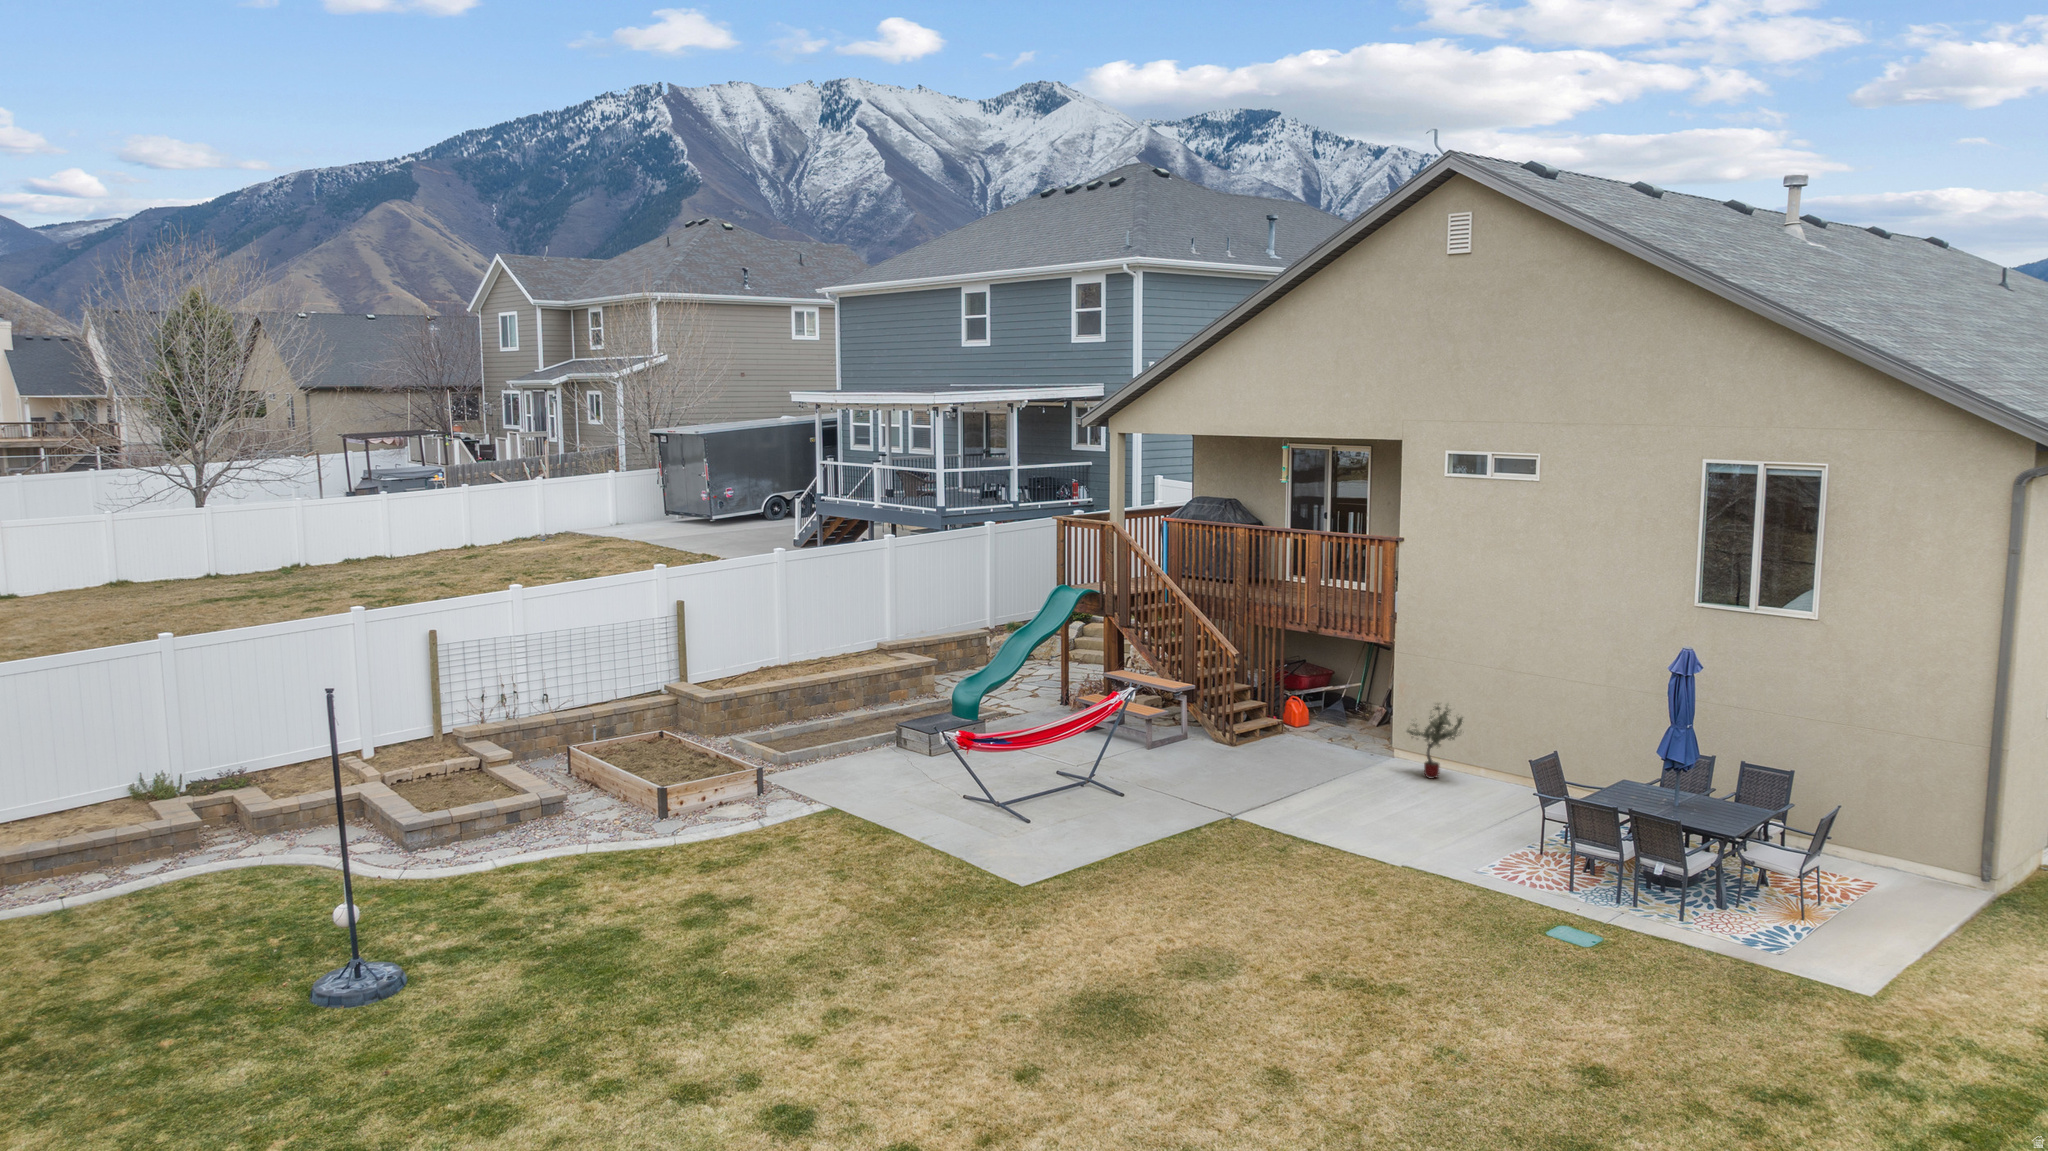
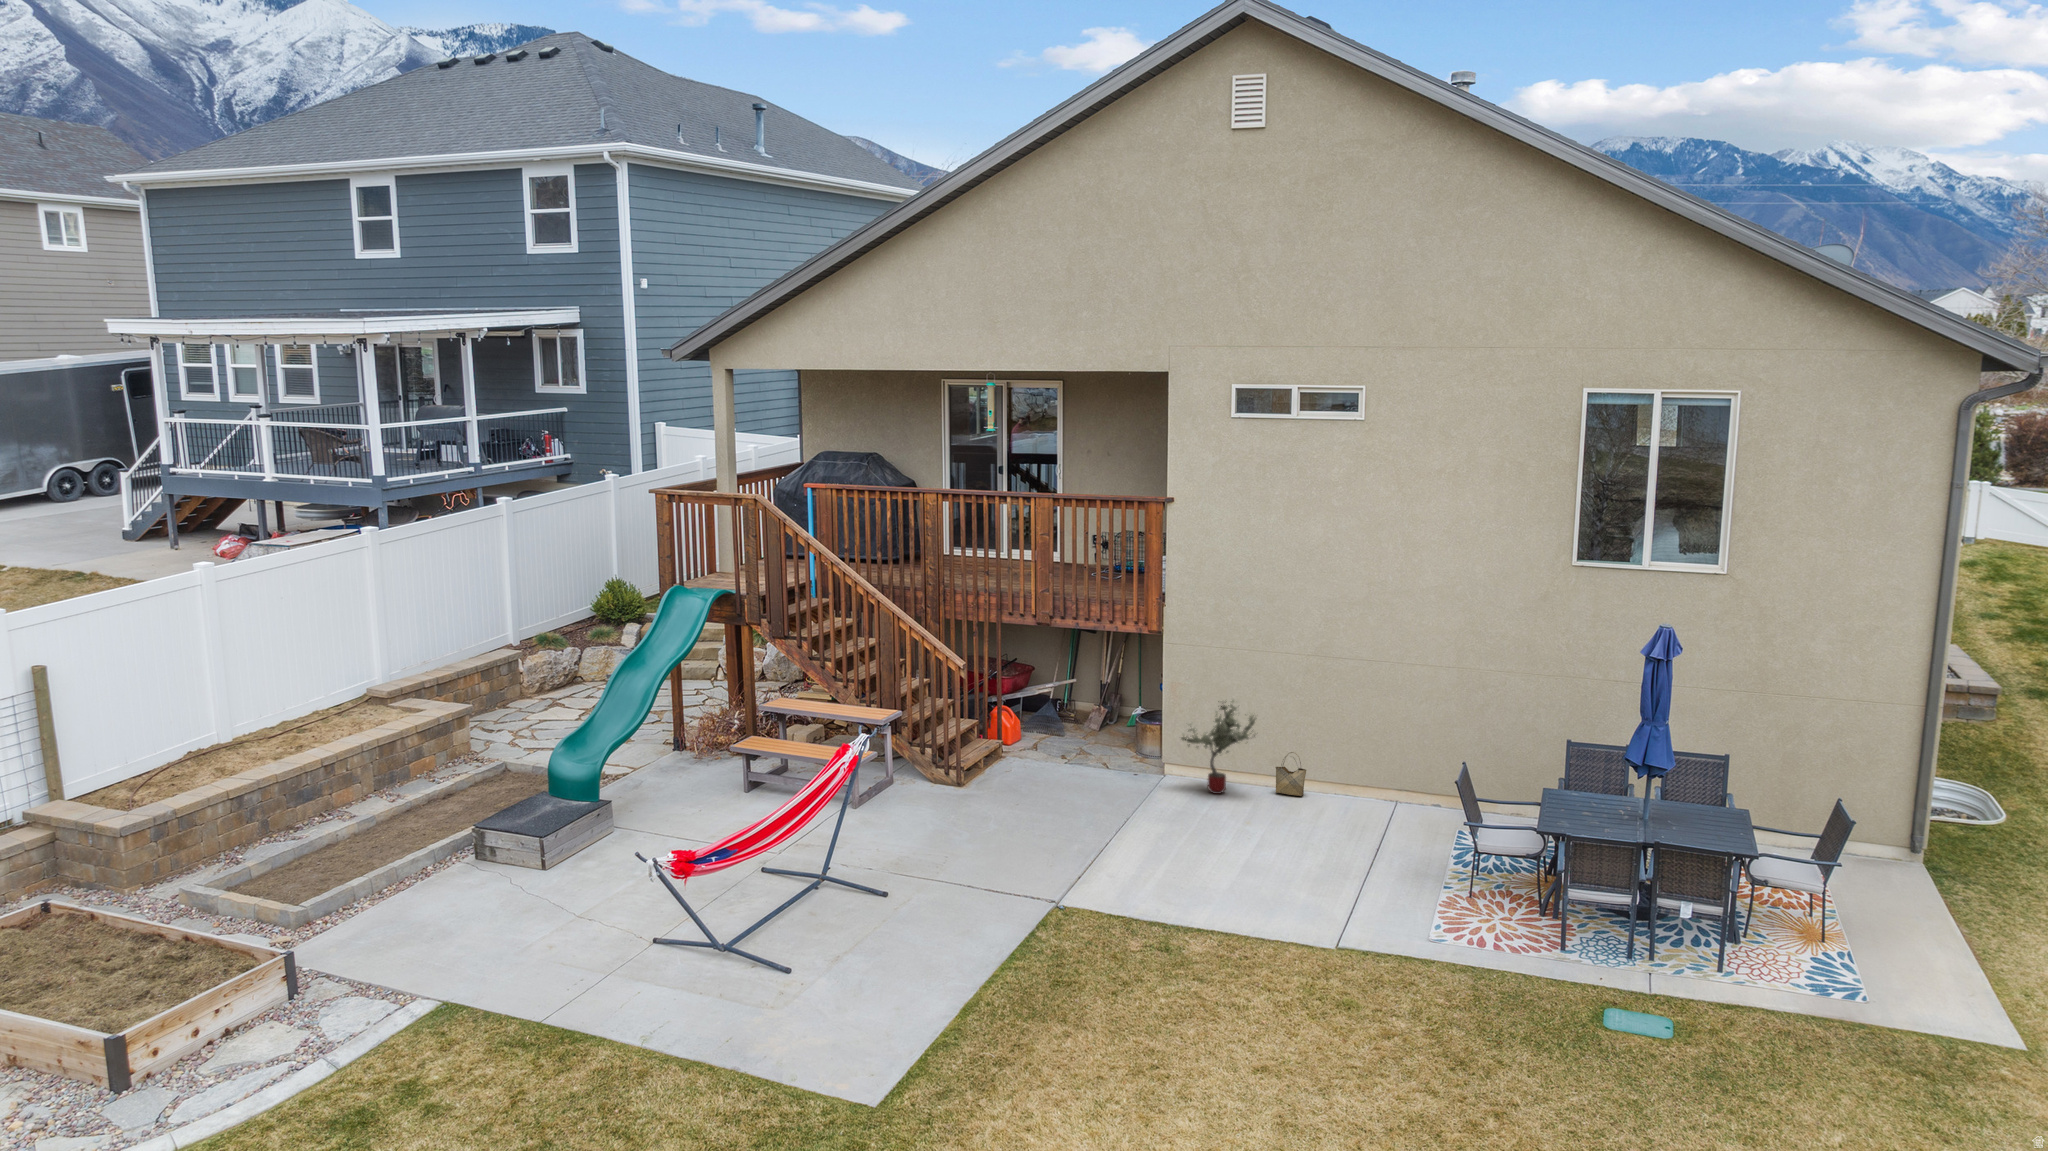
woven basket: none [1480,752,1507,788] -> present [1275,752,1306,796]

